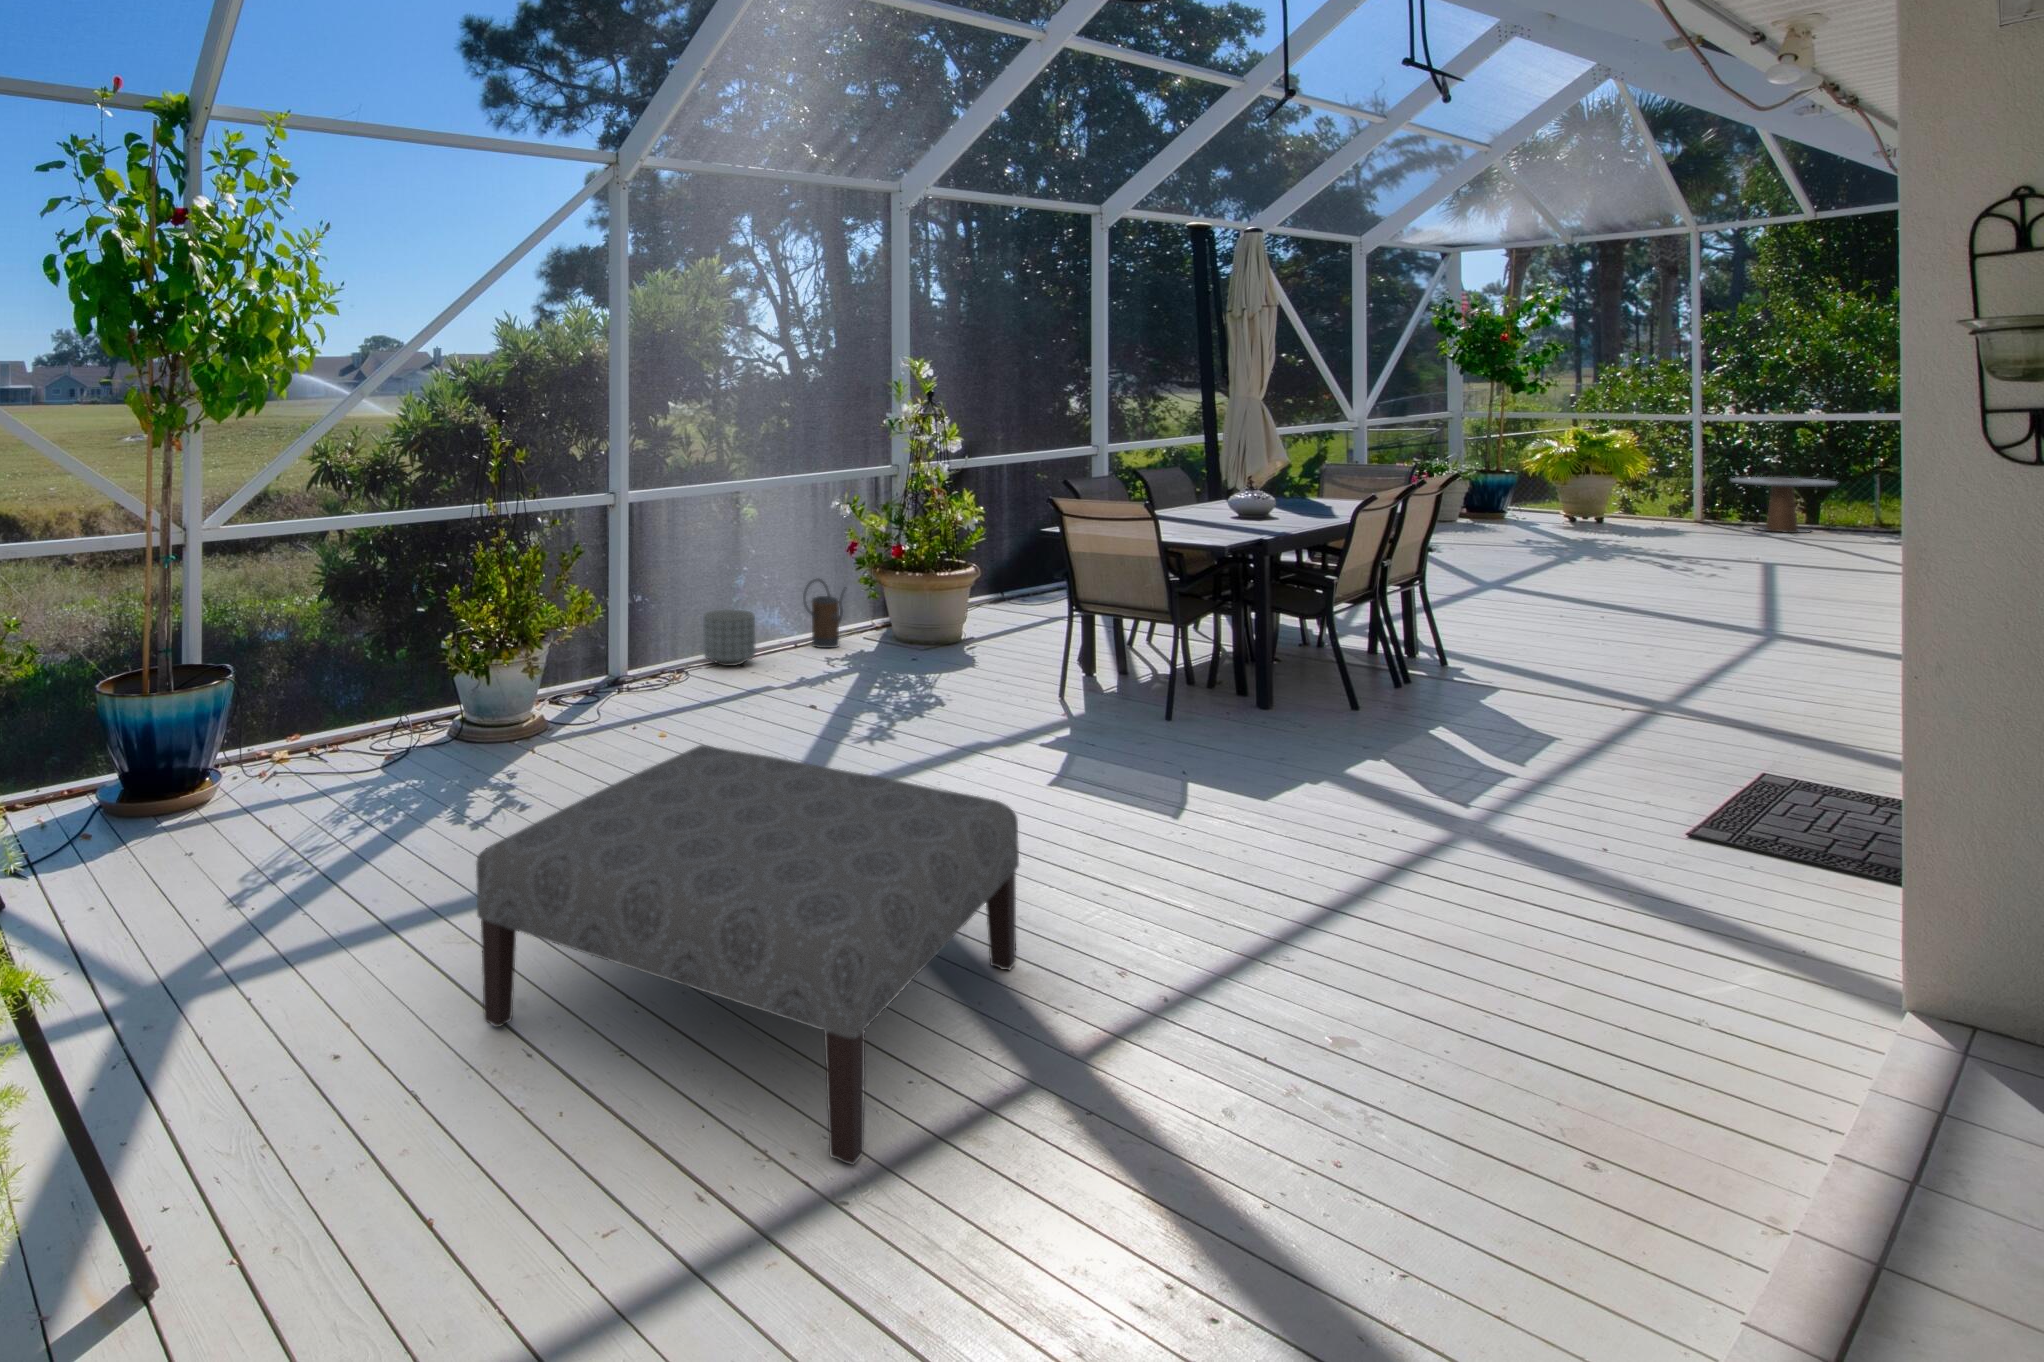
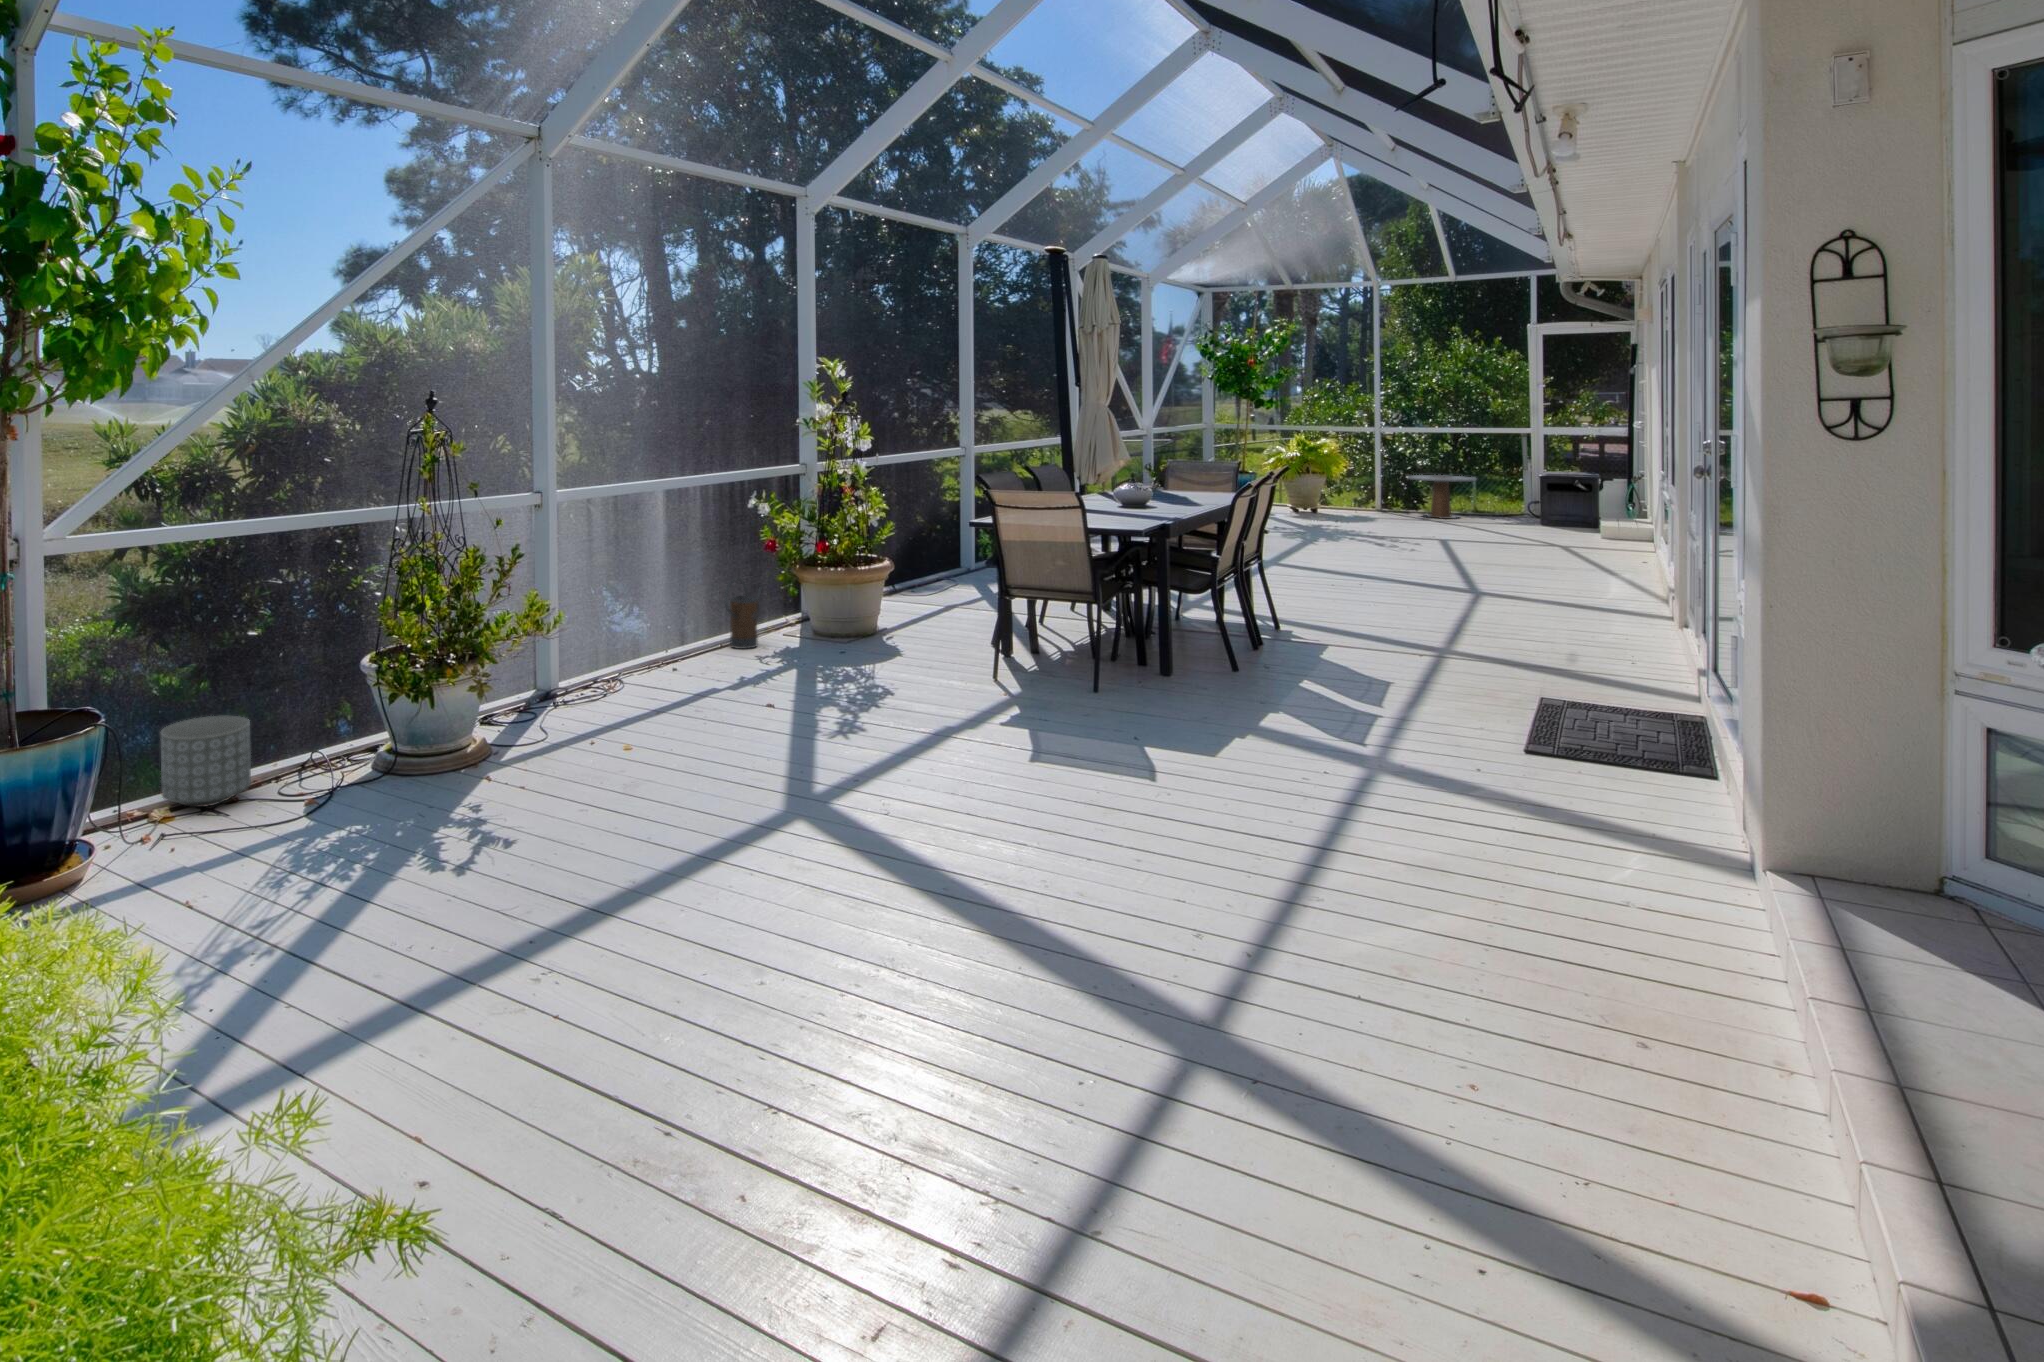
planter: present [703,609,756,666] -> present [160,716,251,807]
ottoman: present [476,745,1019,1165] -> none [585,754,1110,1190]

